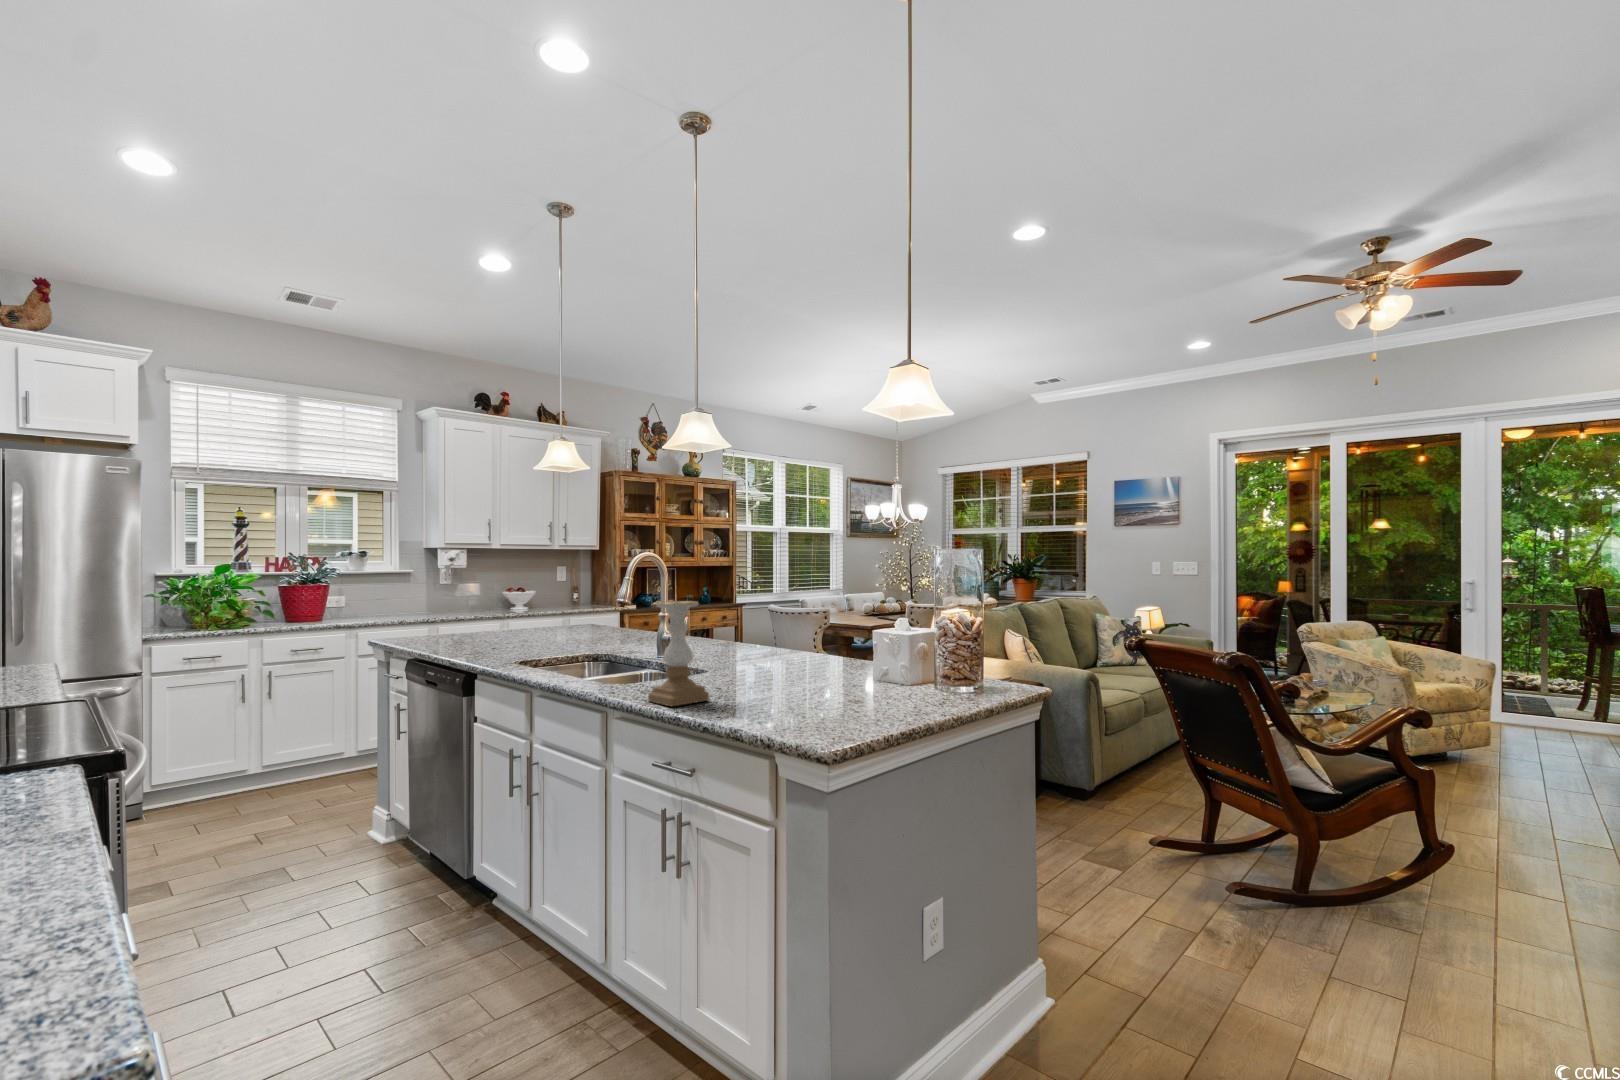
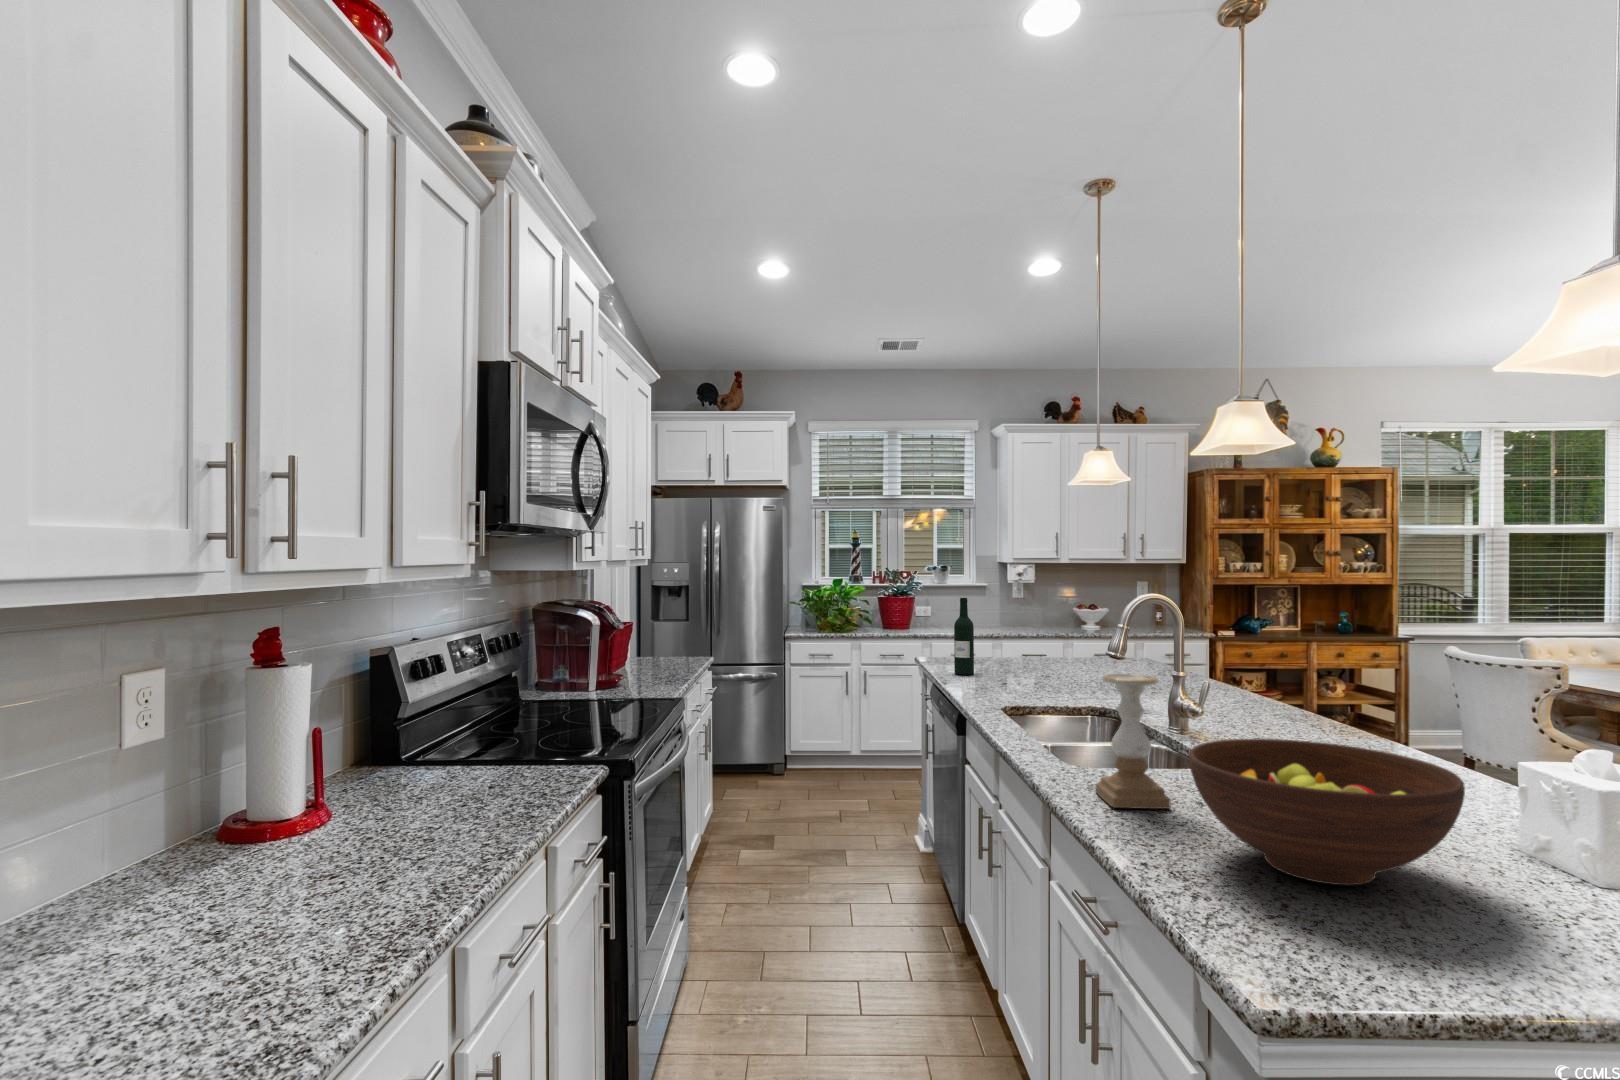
wine bottle: none [426,570,448,647] -> present [954,598,974,675]
fruit bowl: none [743,632,901,717] -> present [1189,739,1465,885]

